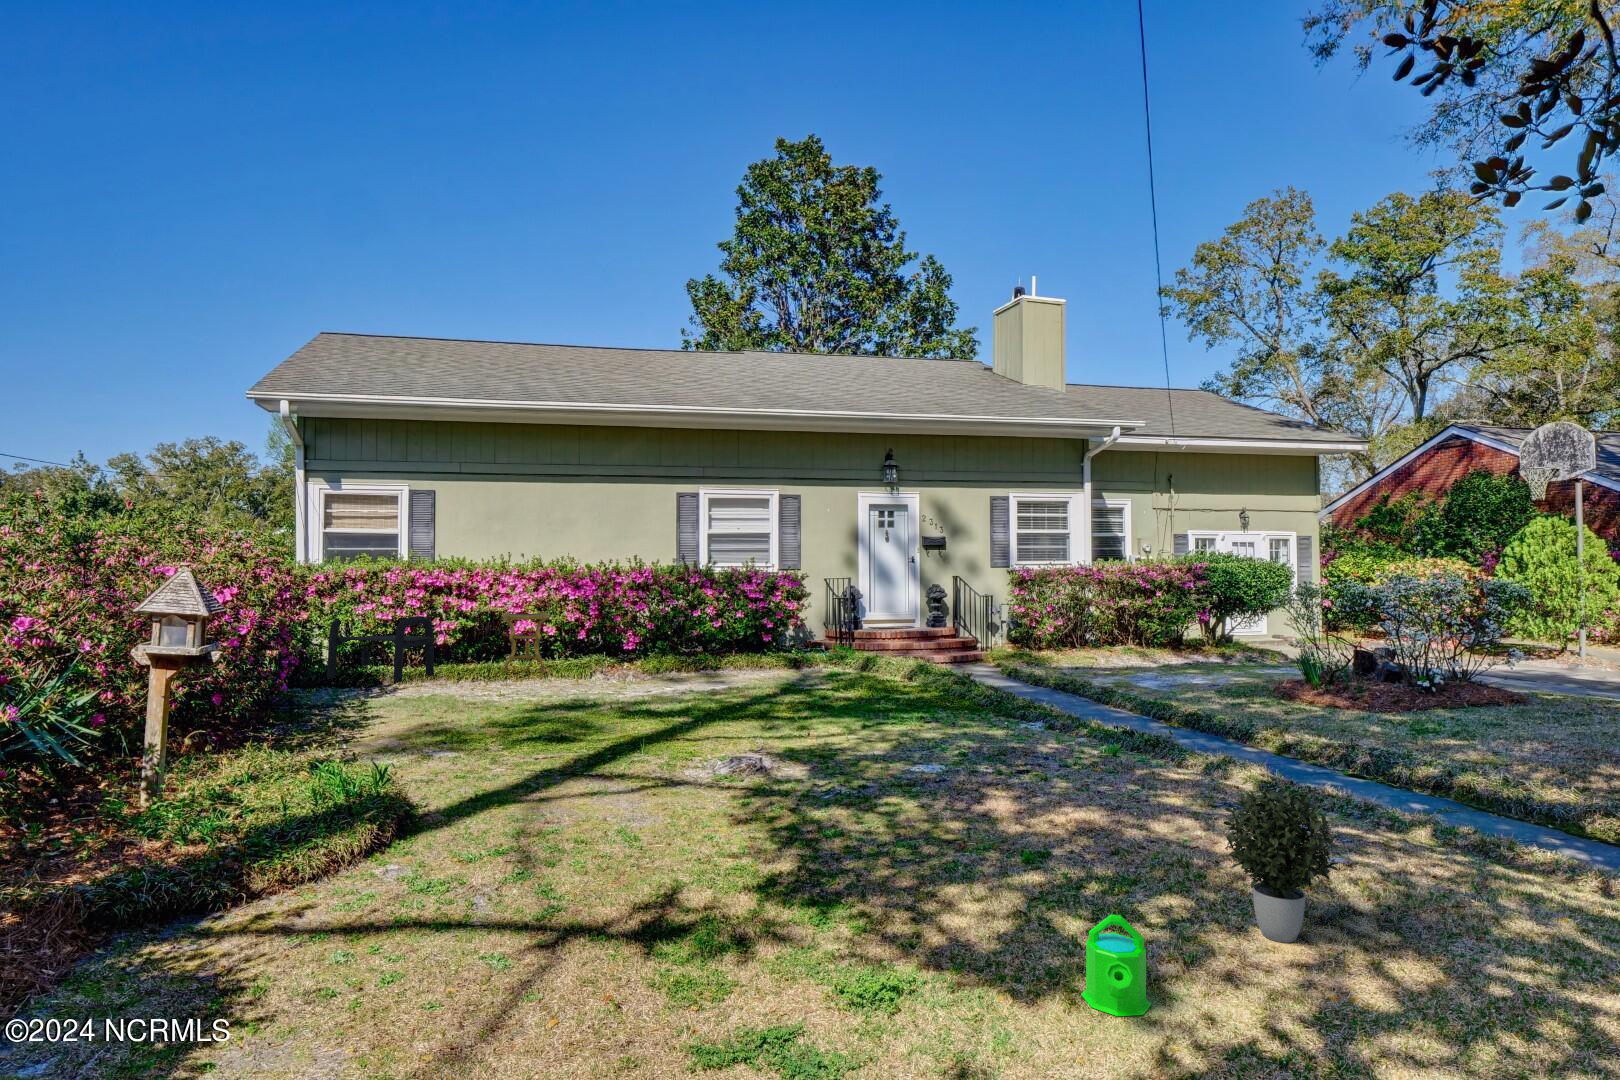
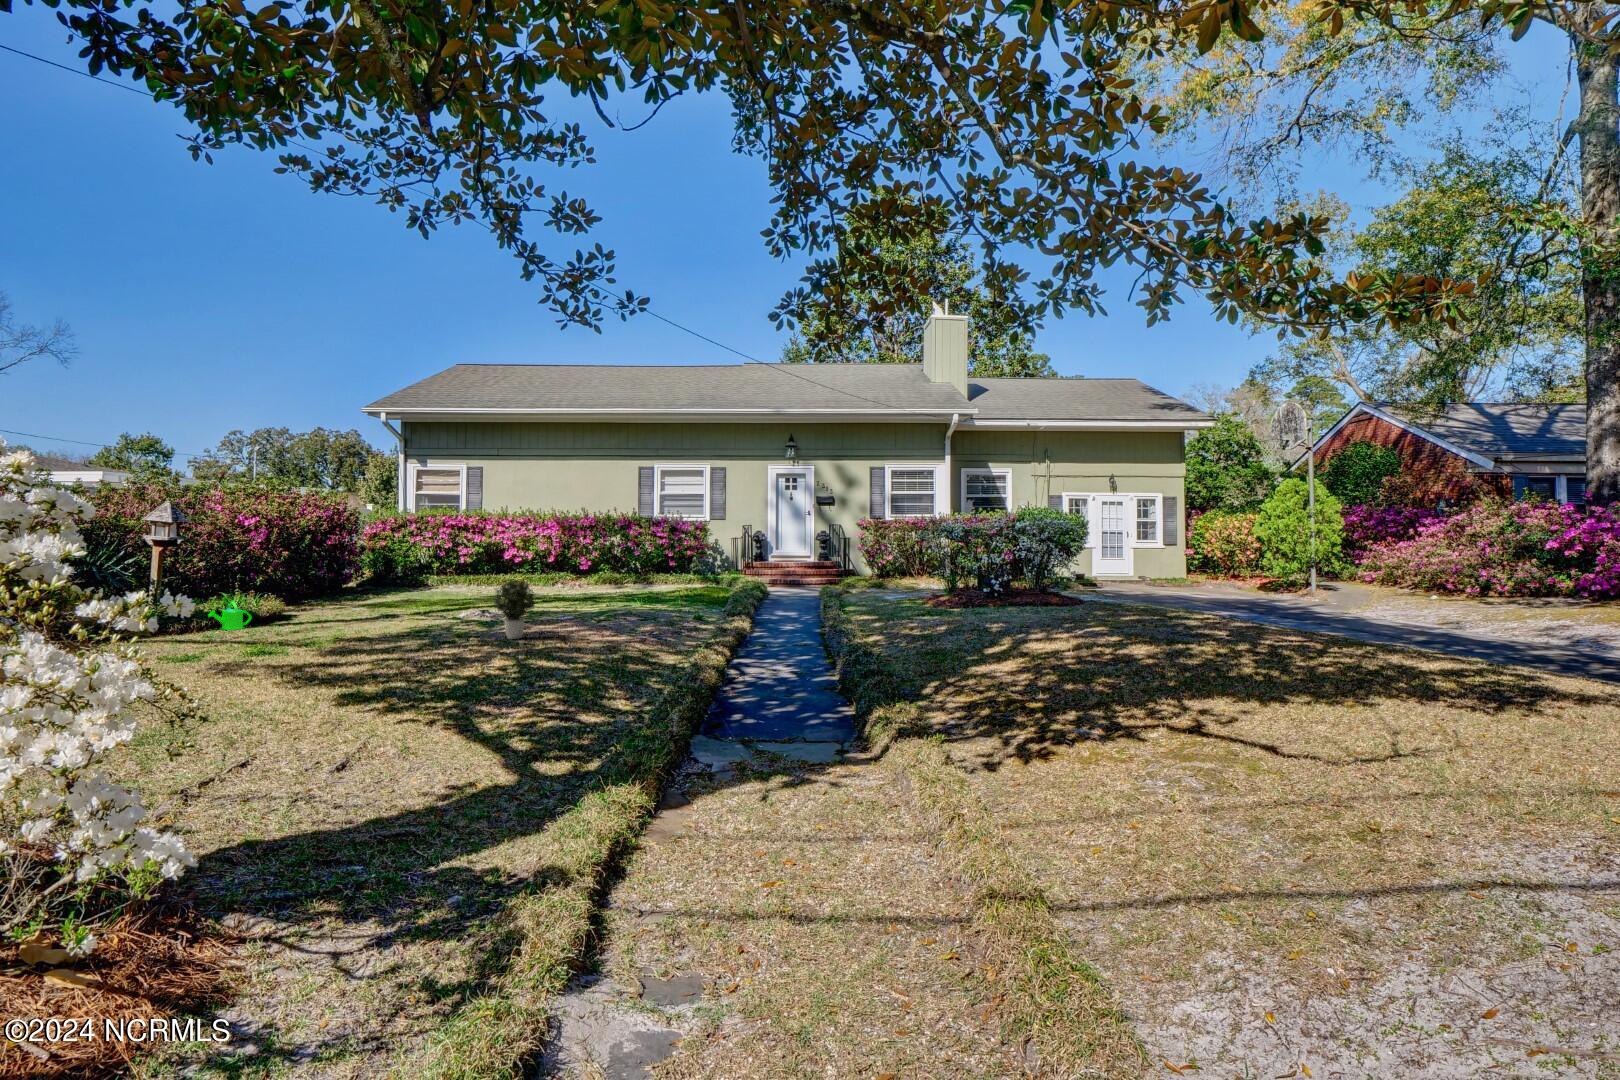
side table: present [502,612,550,674] -> none [495,544,527,582]
bench: present [327,616,434,682] -> none [396,543,456,582]
watering can: present [1081,915,1151,1016] -> present [209,601,252,630]

